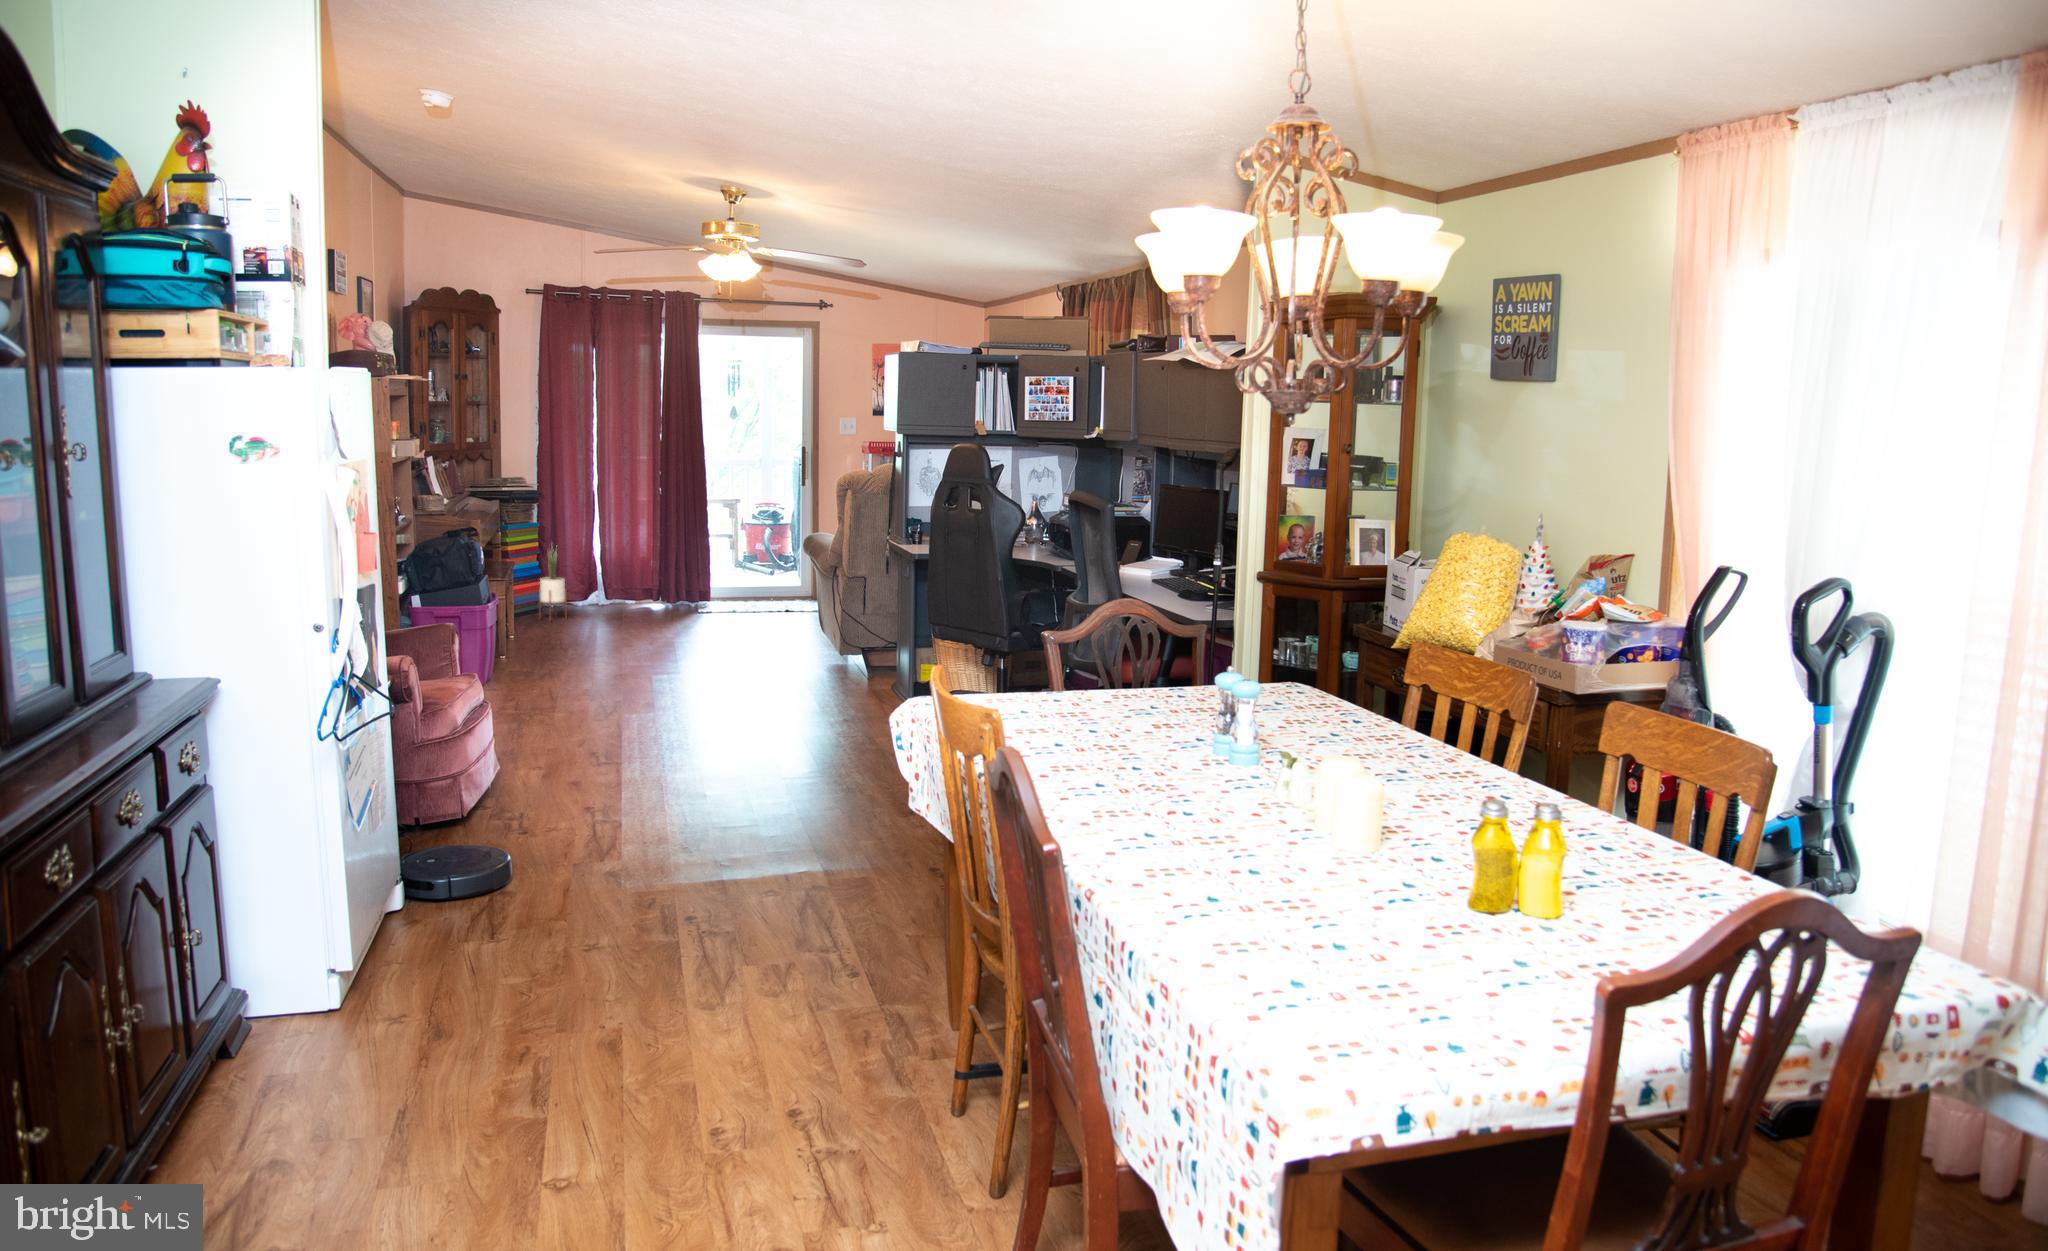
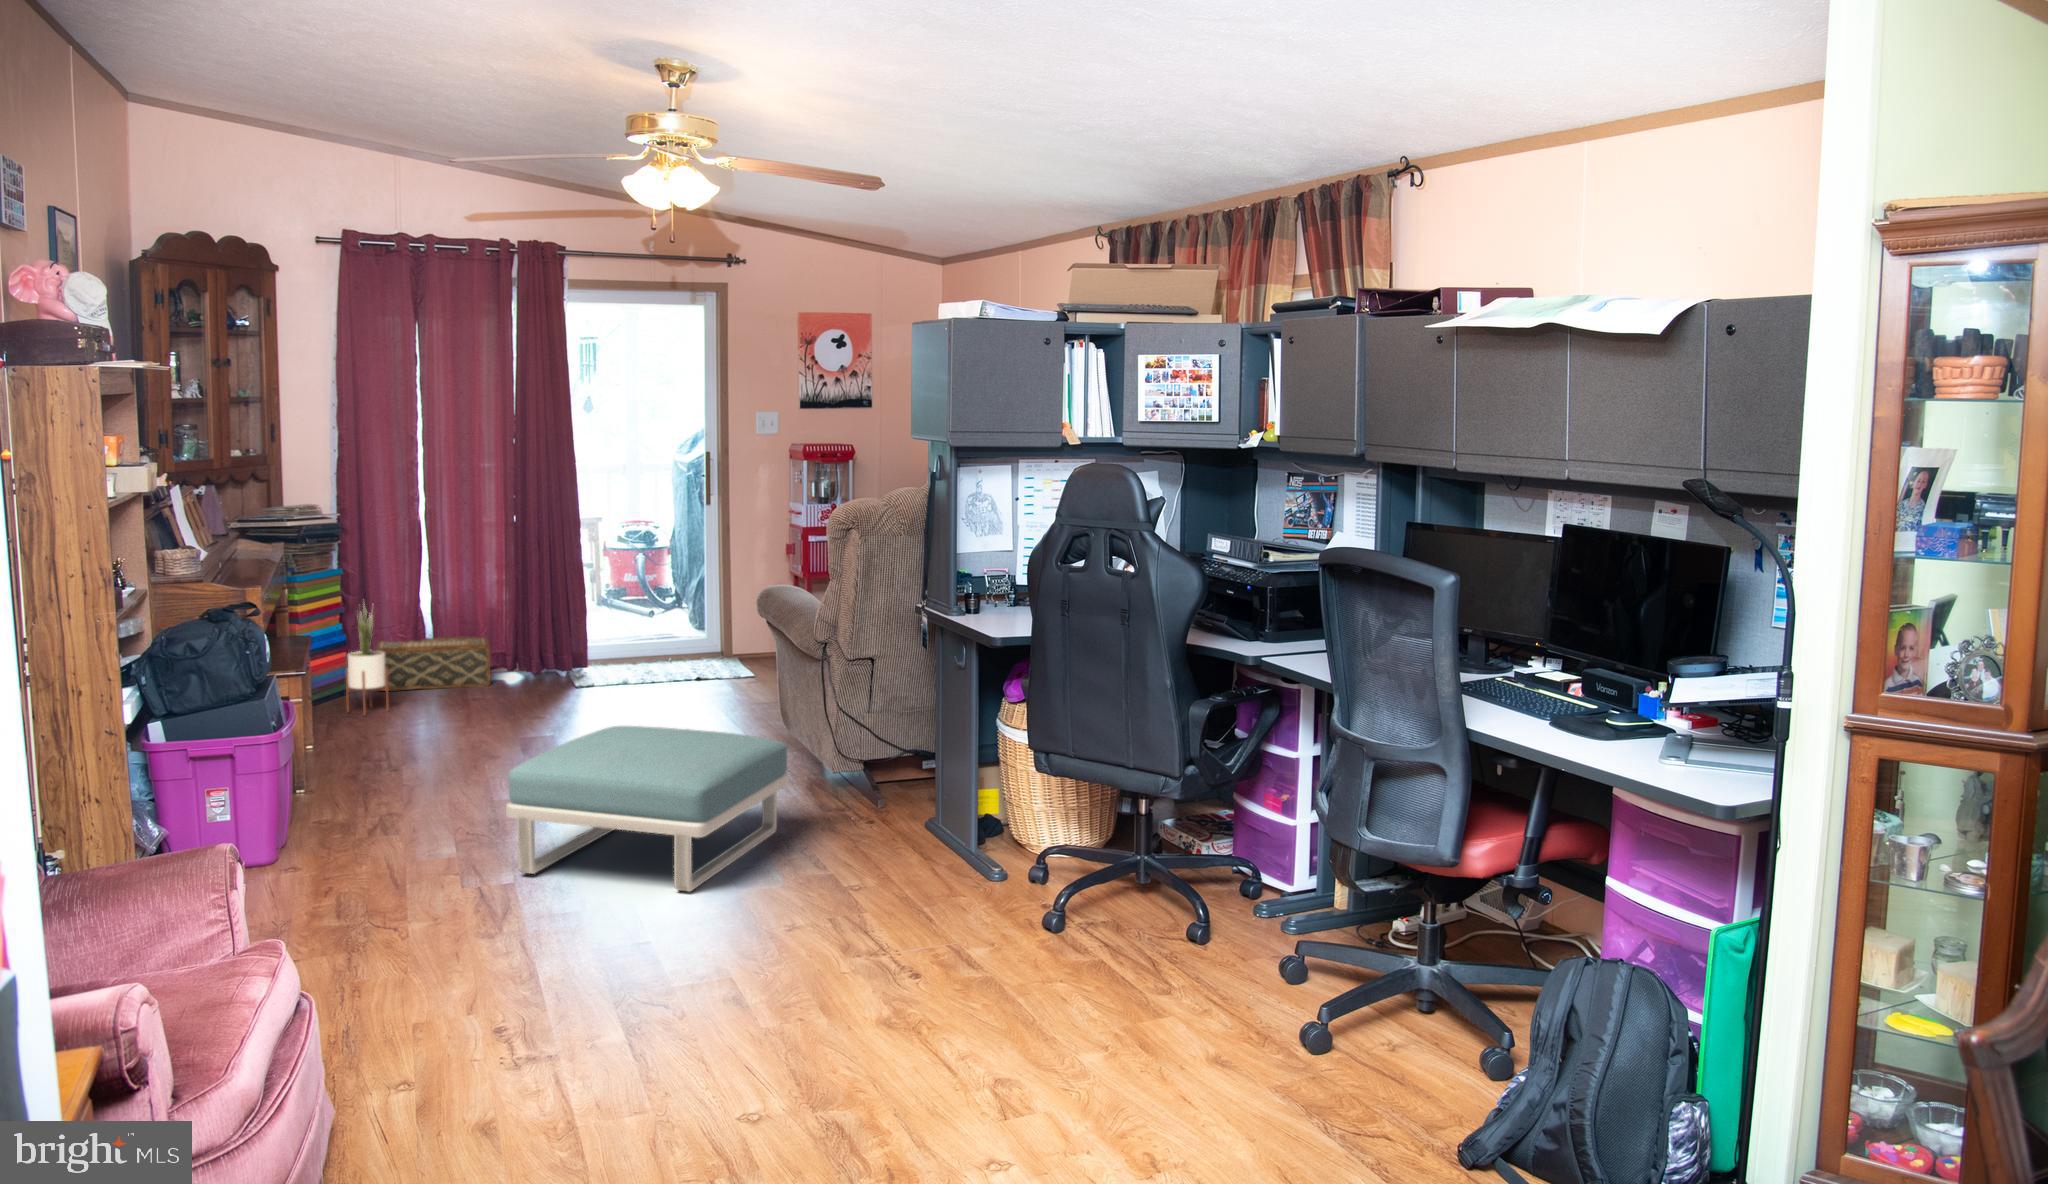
woven basket: none [561,574,639,608] -> present [376,637,491,691]
footstool: none [619,616,802,710] -> present [506,726,789,892]

